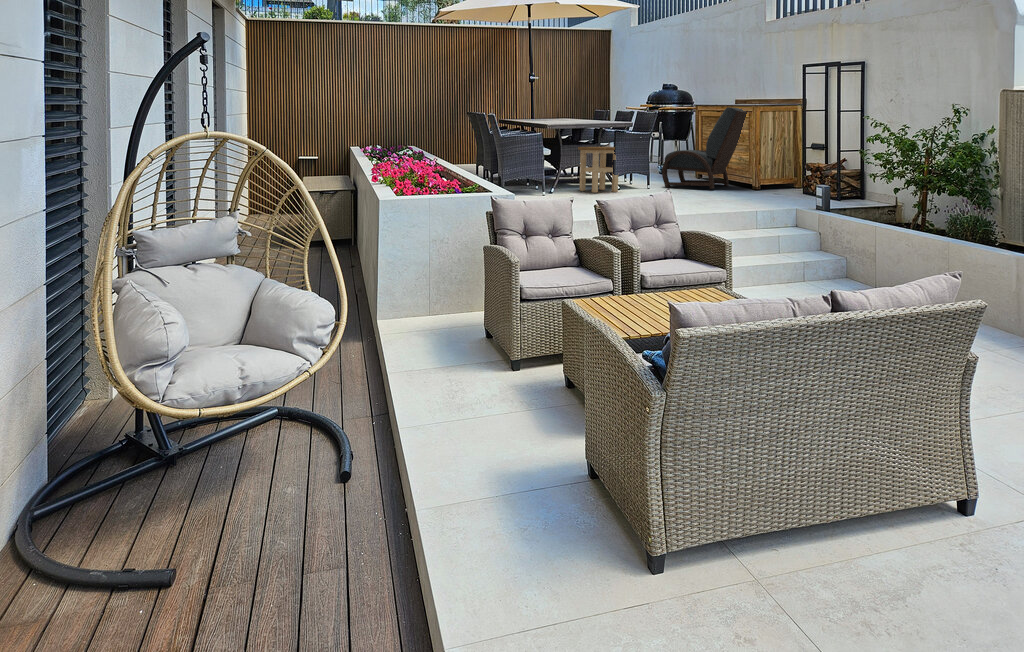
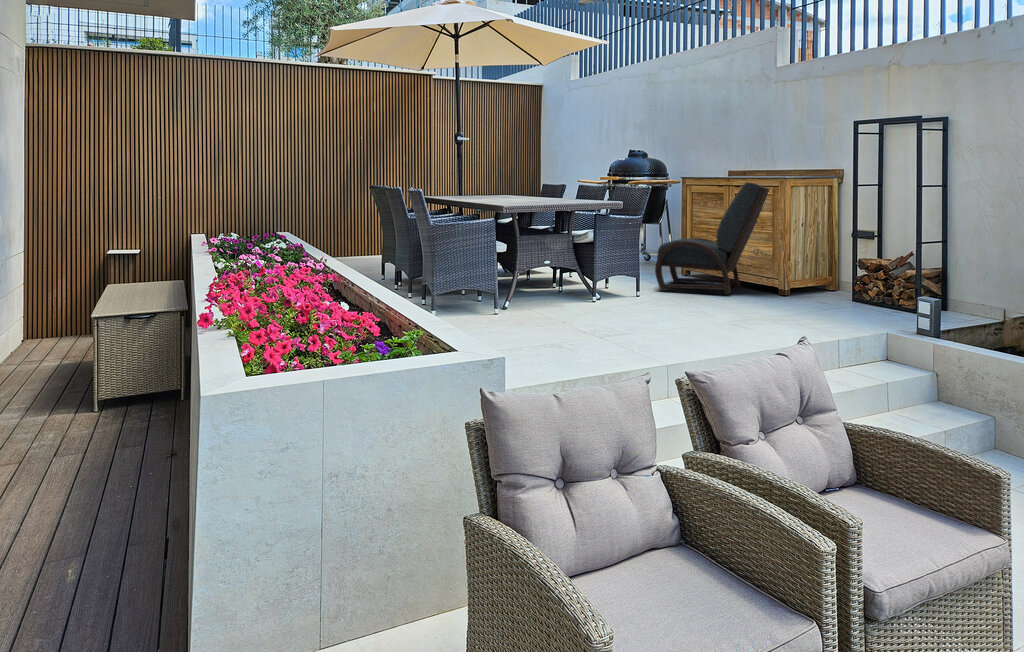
stool: present [578,147,618,192] -> none [543,237,607,304]

